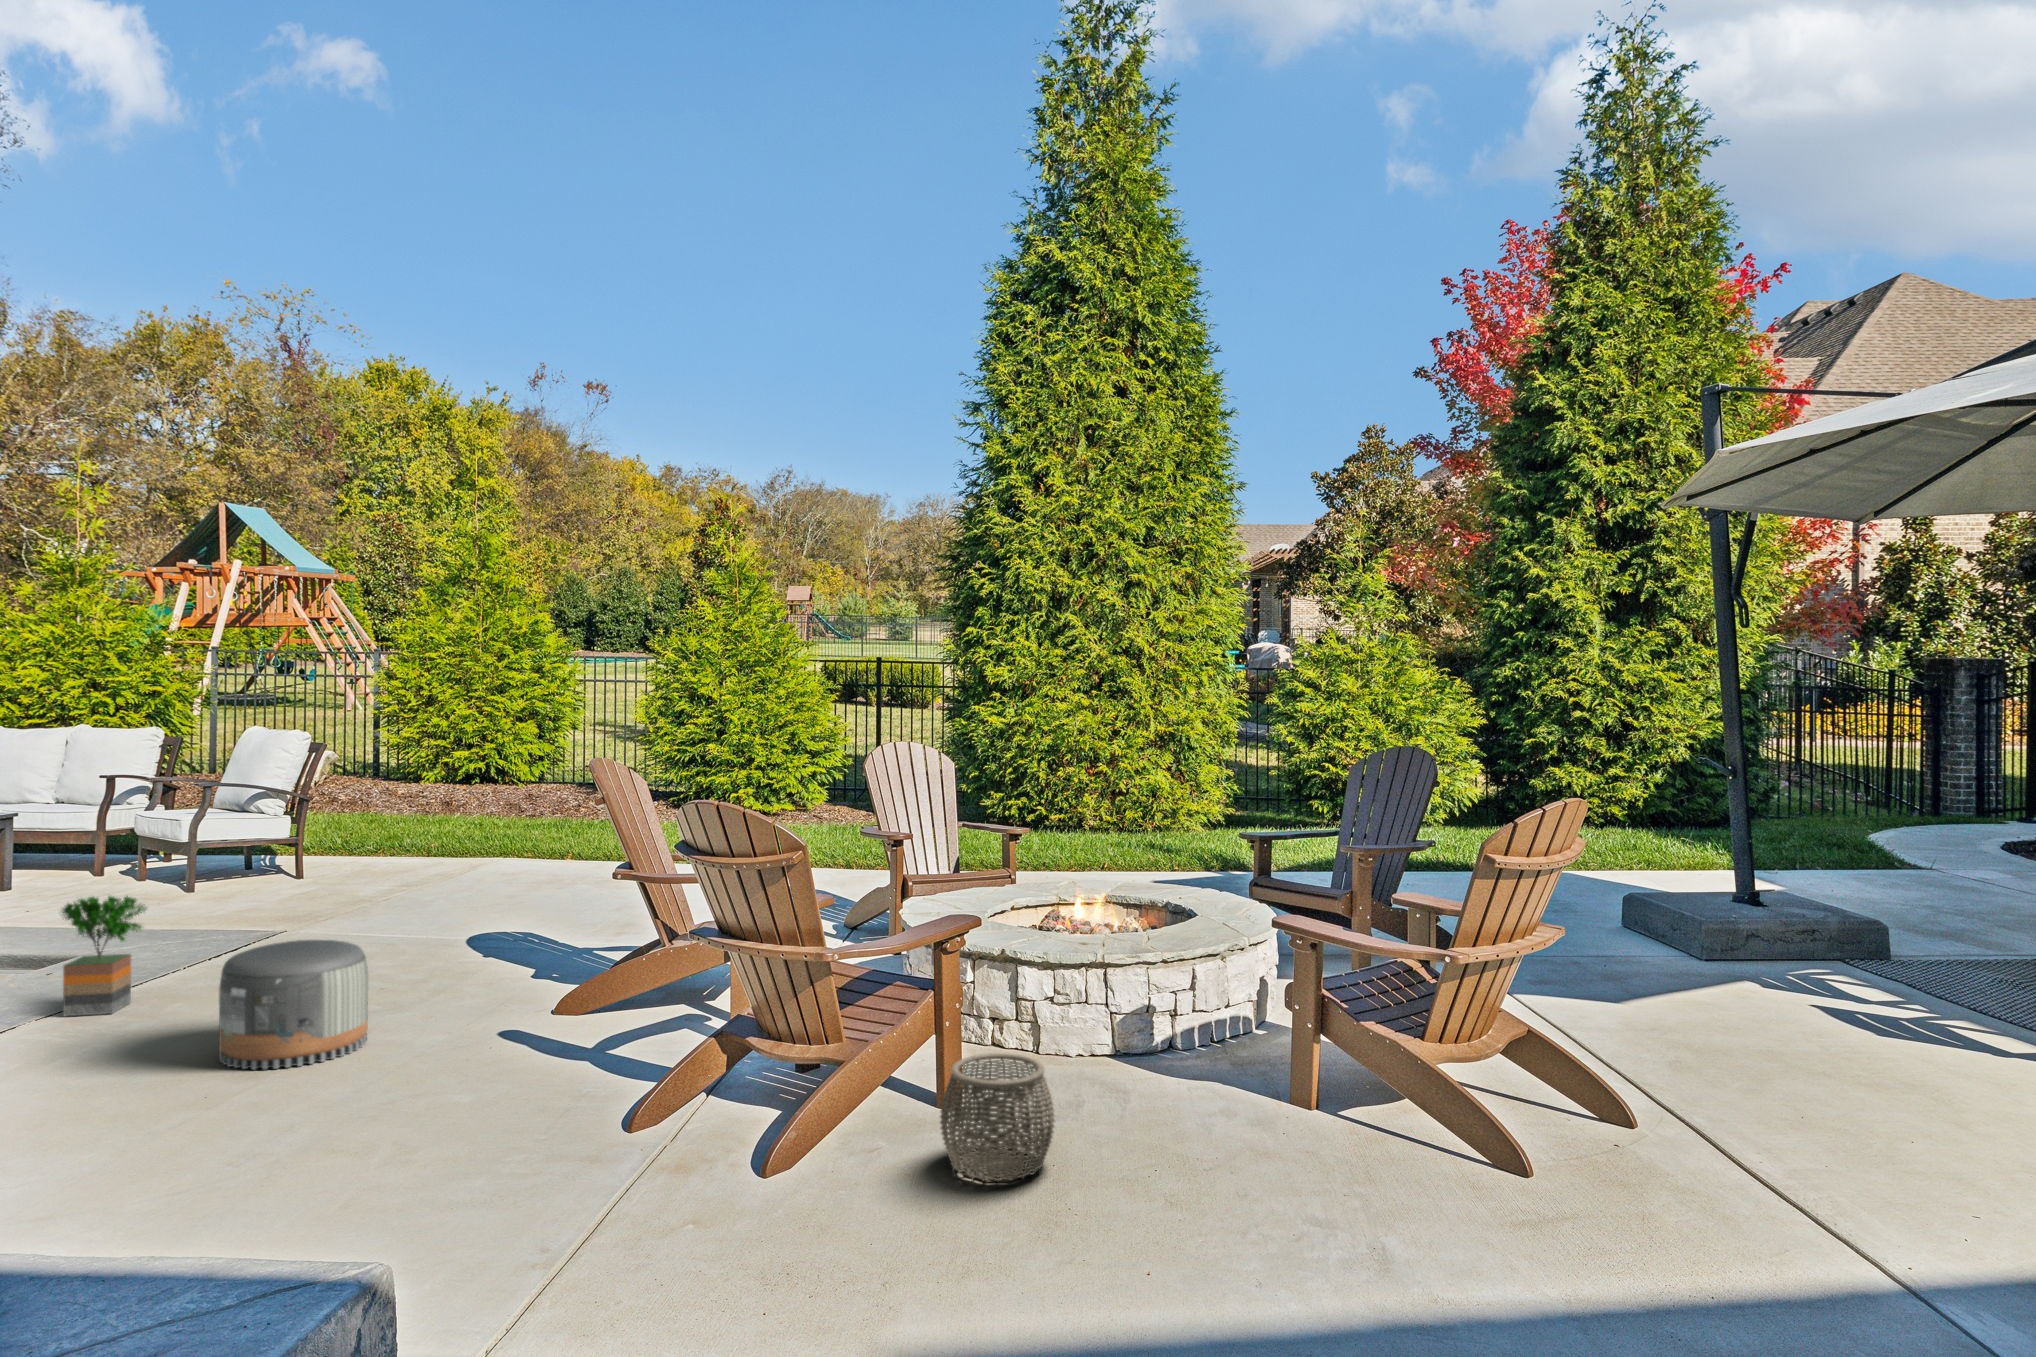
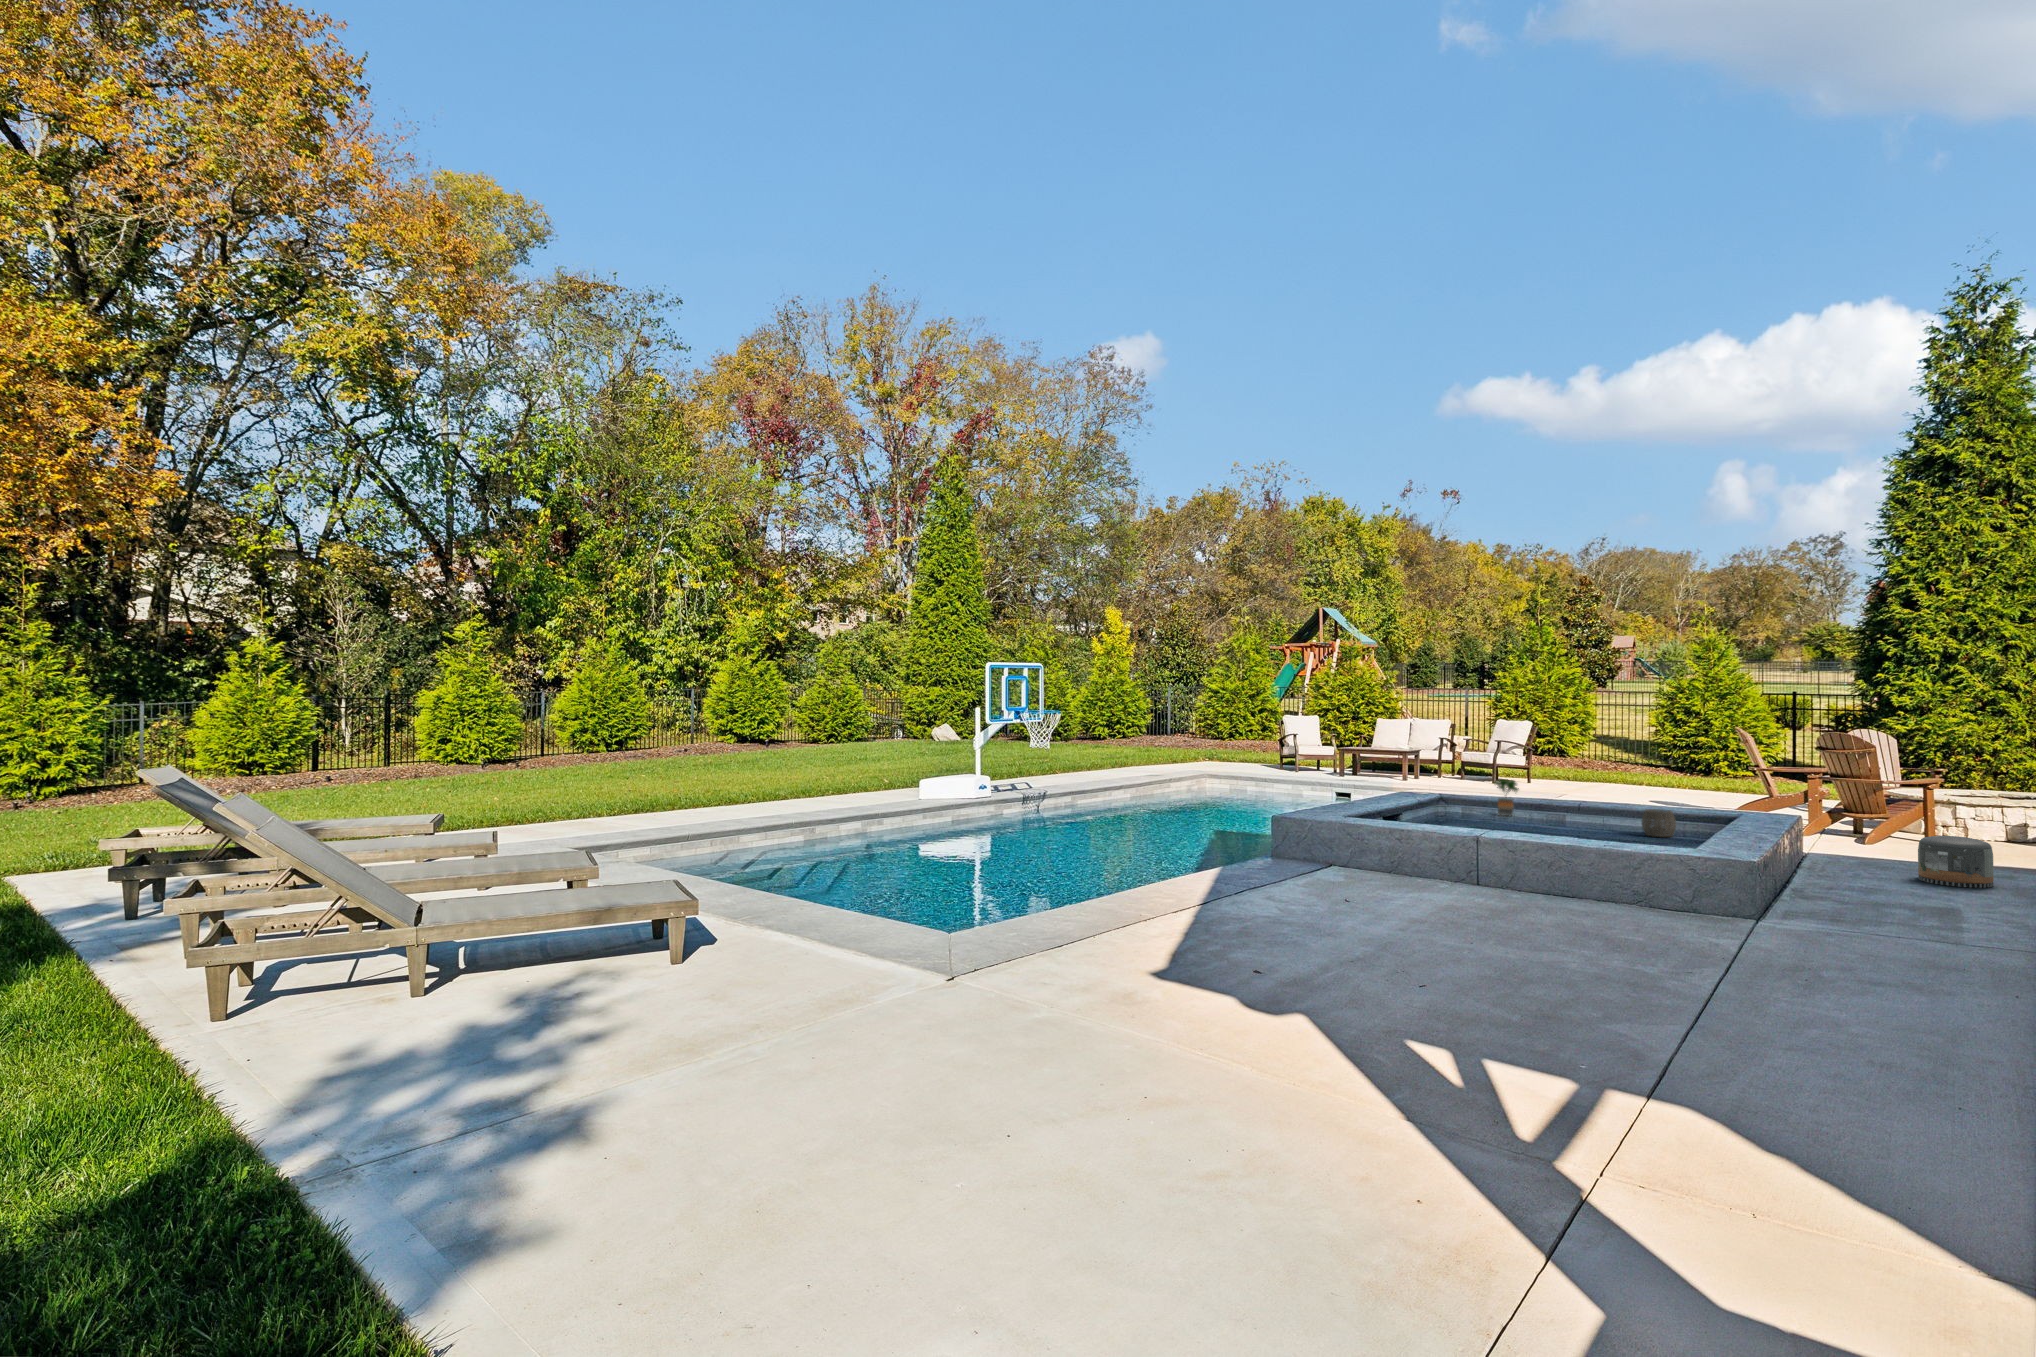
pouf: present [219,940,368,1070] -> present [1918,836,1994,888]
woven basket: present [940,1053,1055,1181] -> present [1642,809,1676,837]

